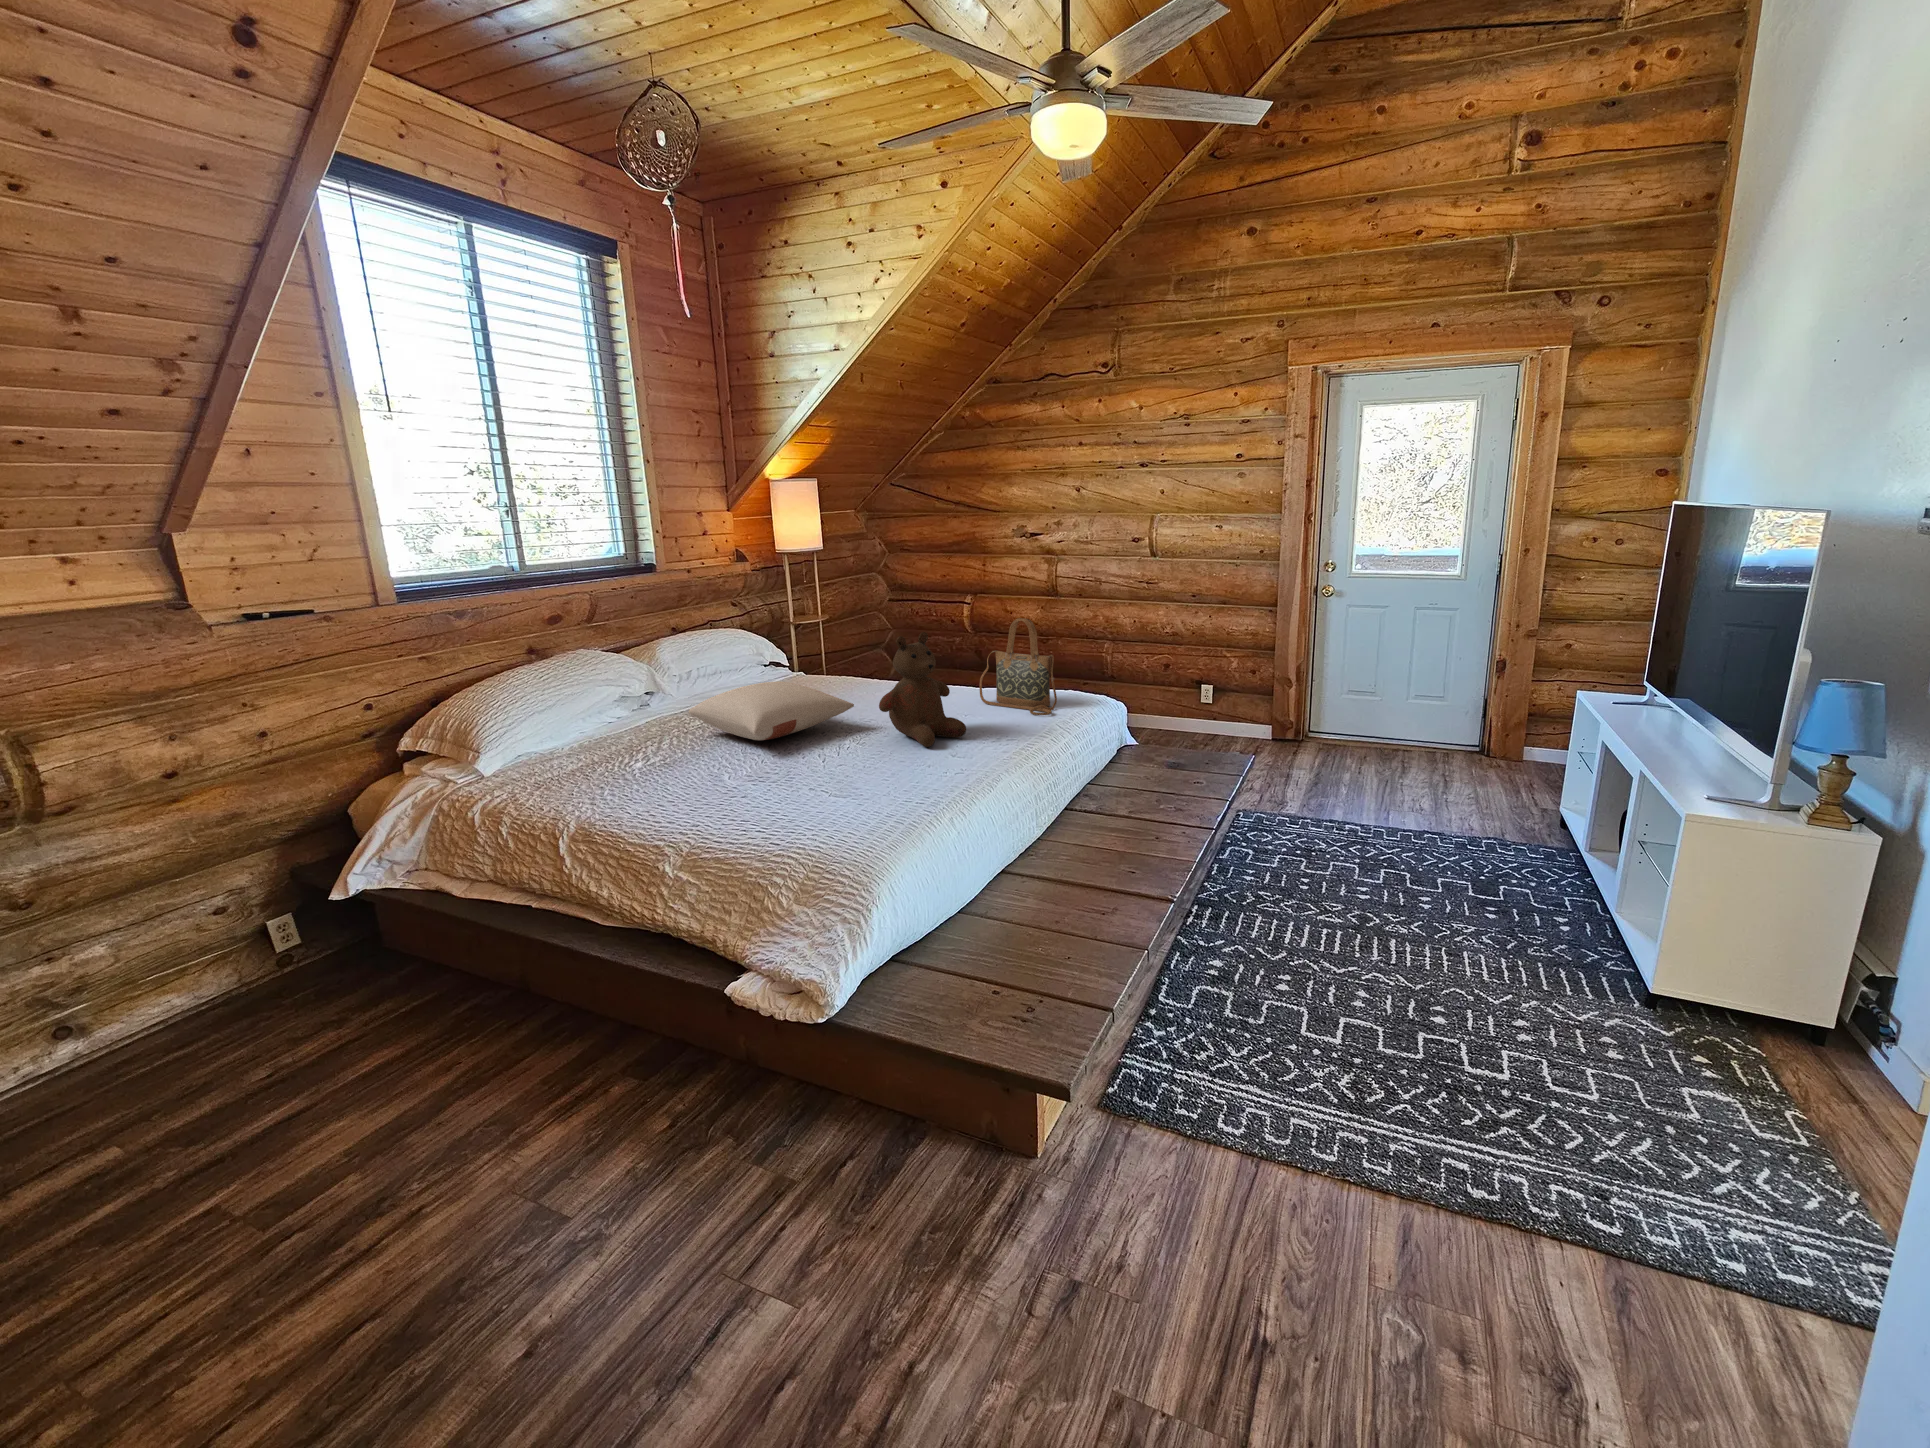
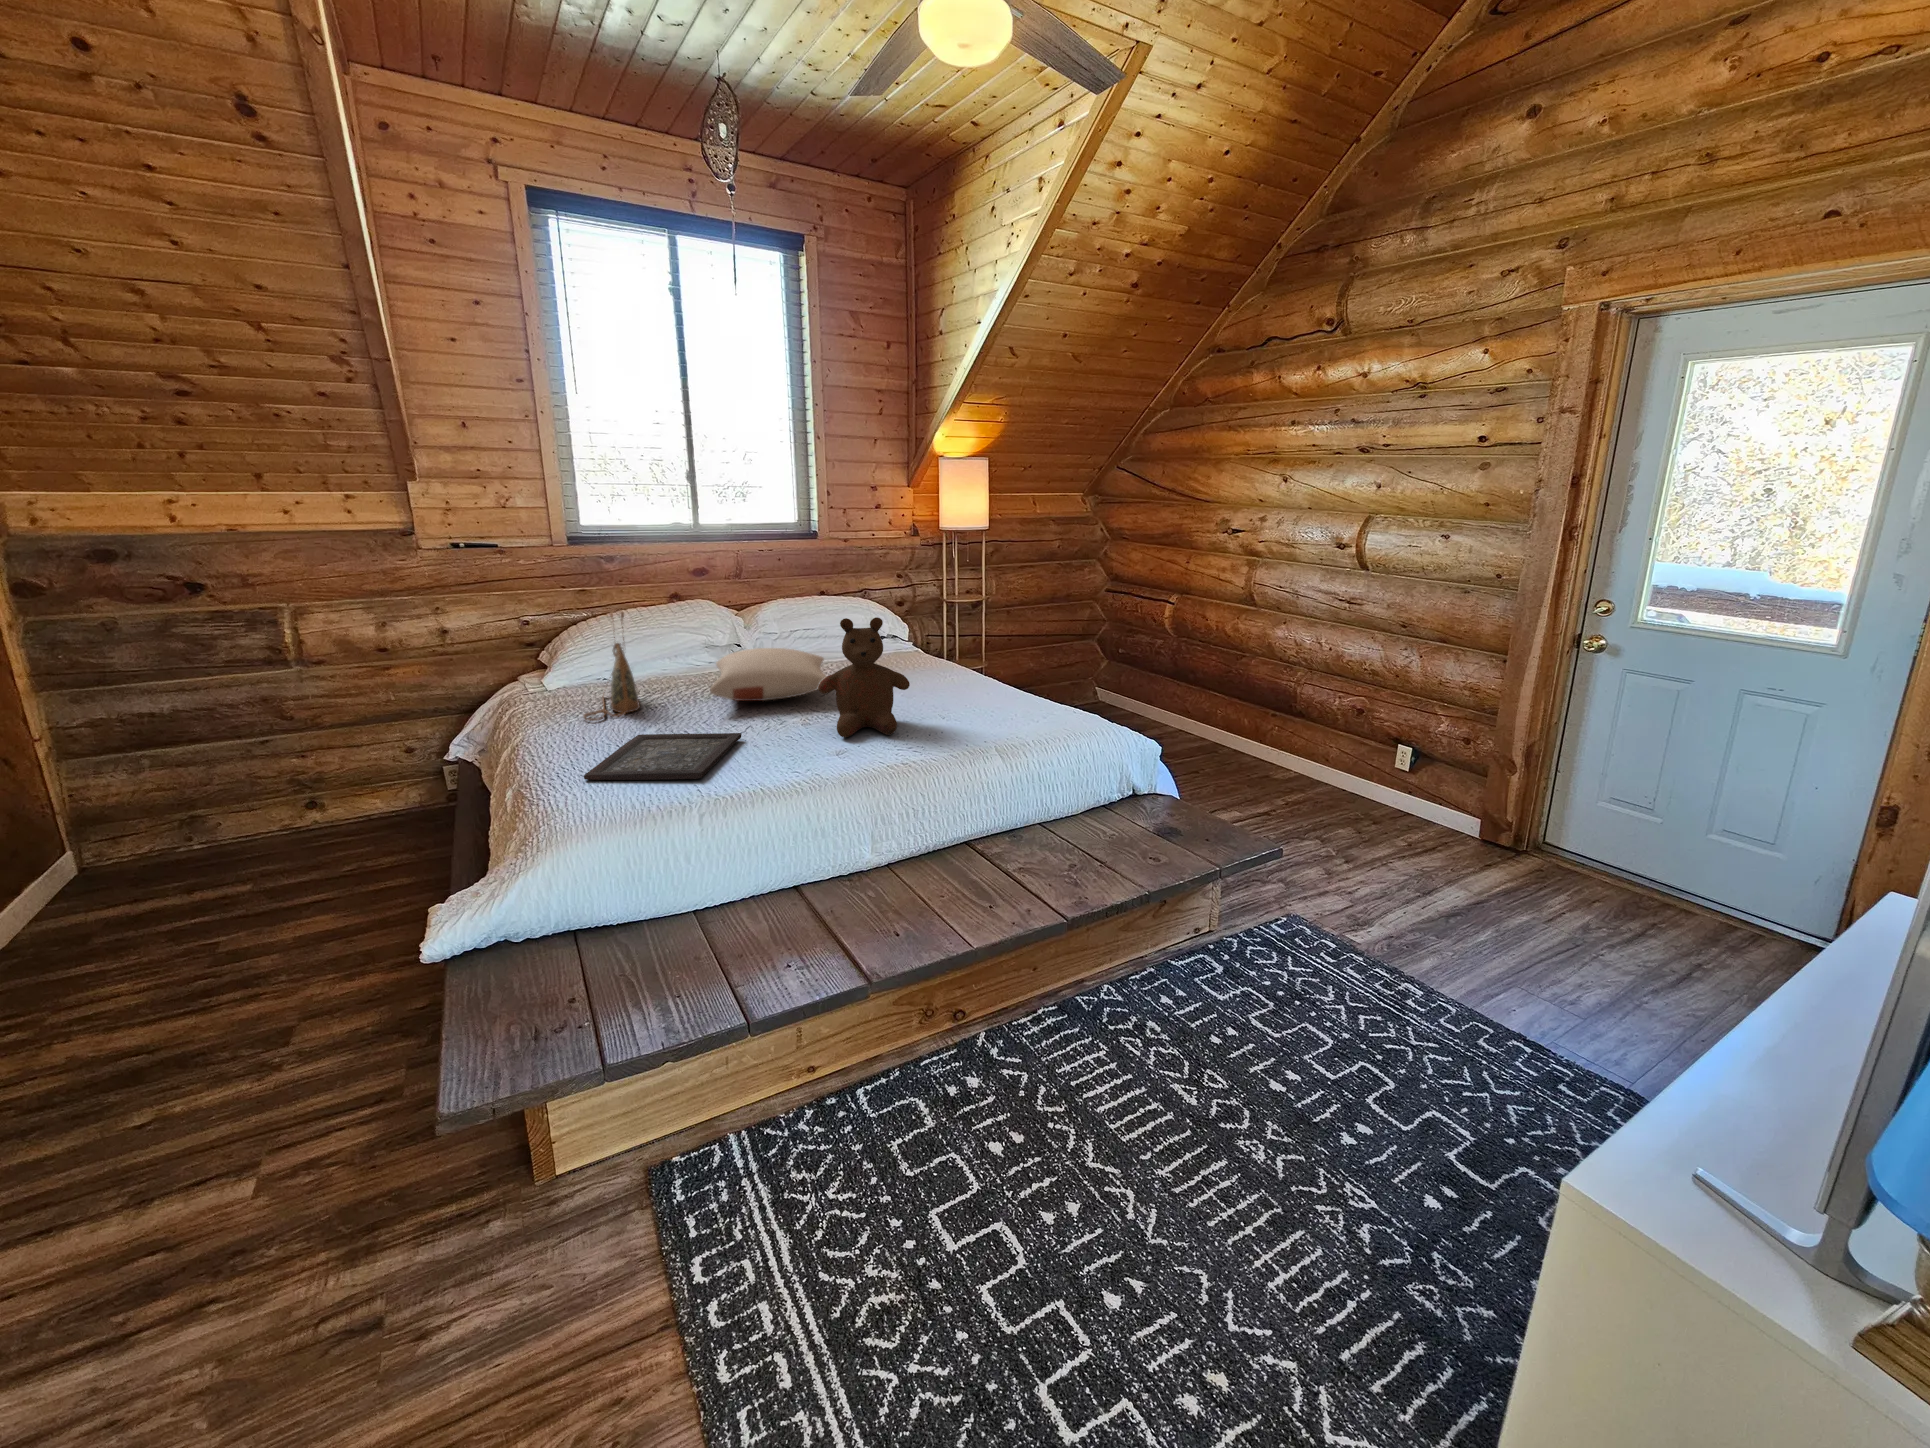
handbag: present [979,618,1057,715] -> present [584,611,640,721]
tray: none [737,762,889,829] -> present [584,733,741,780]

